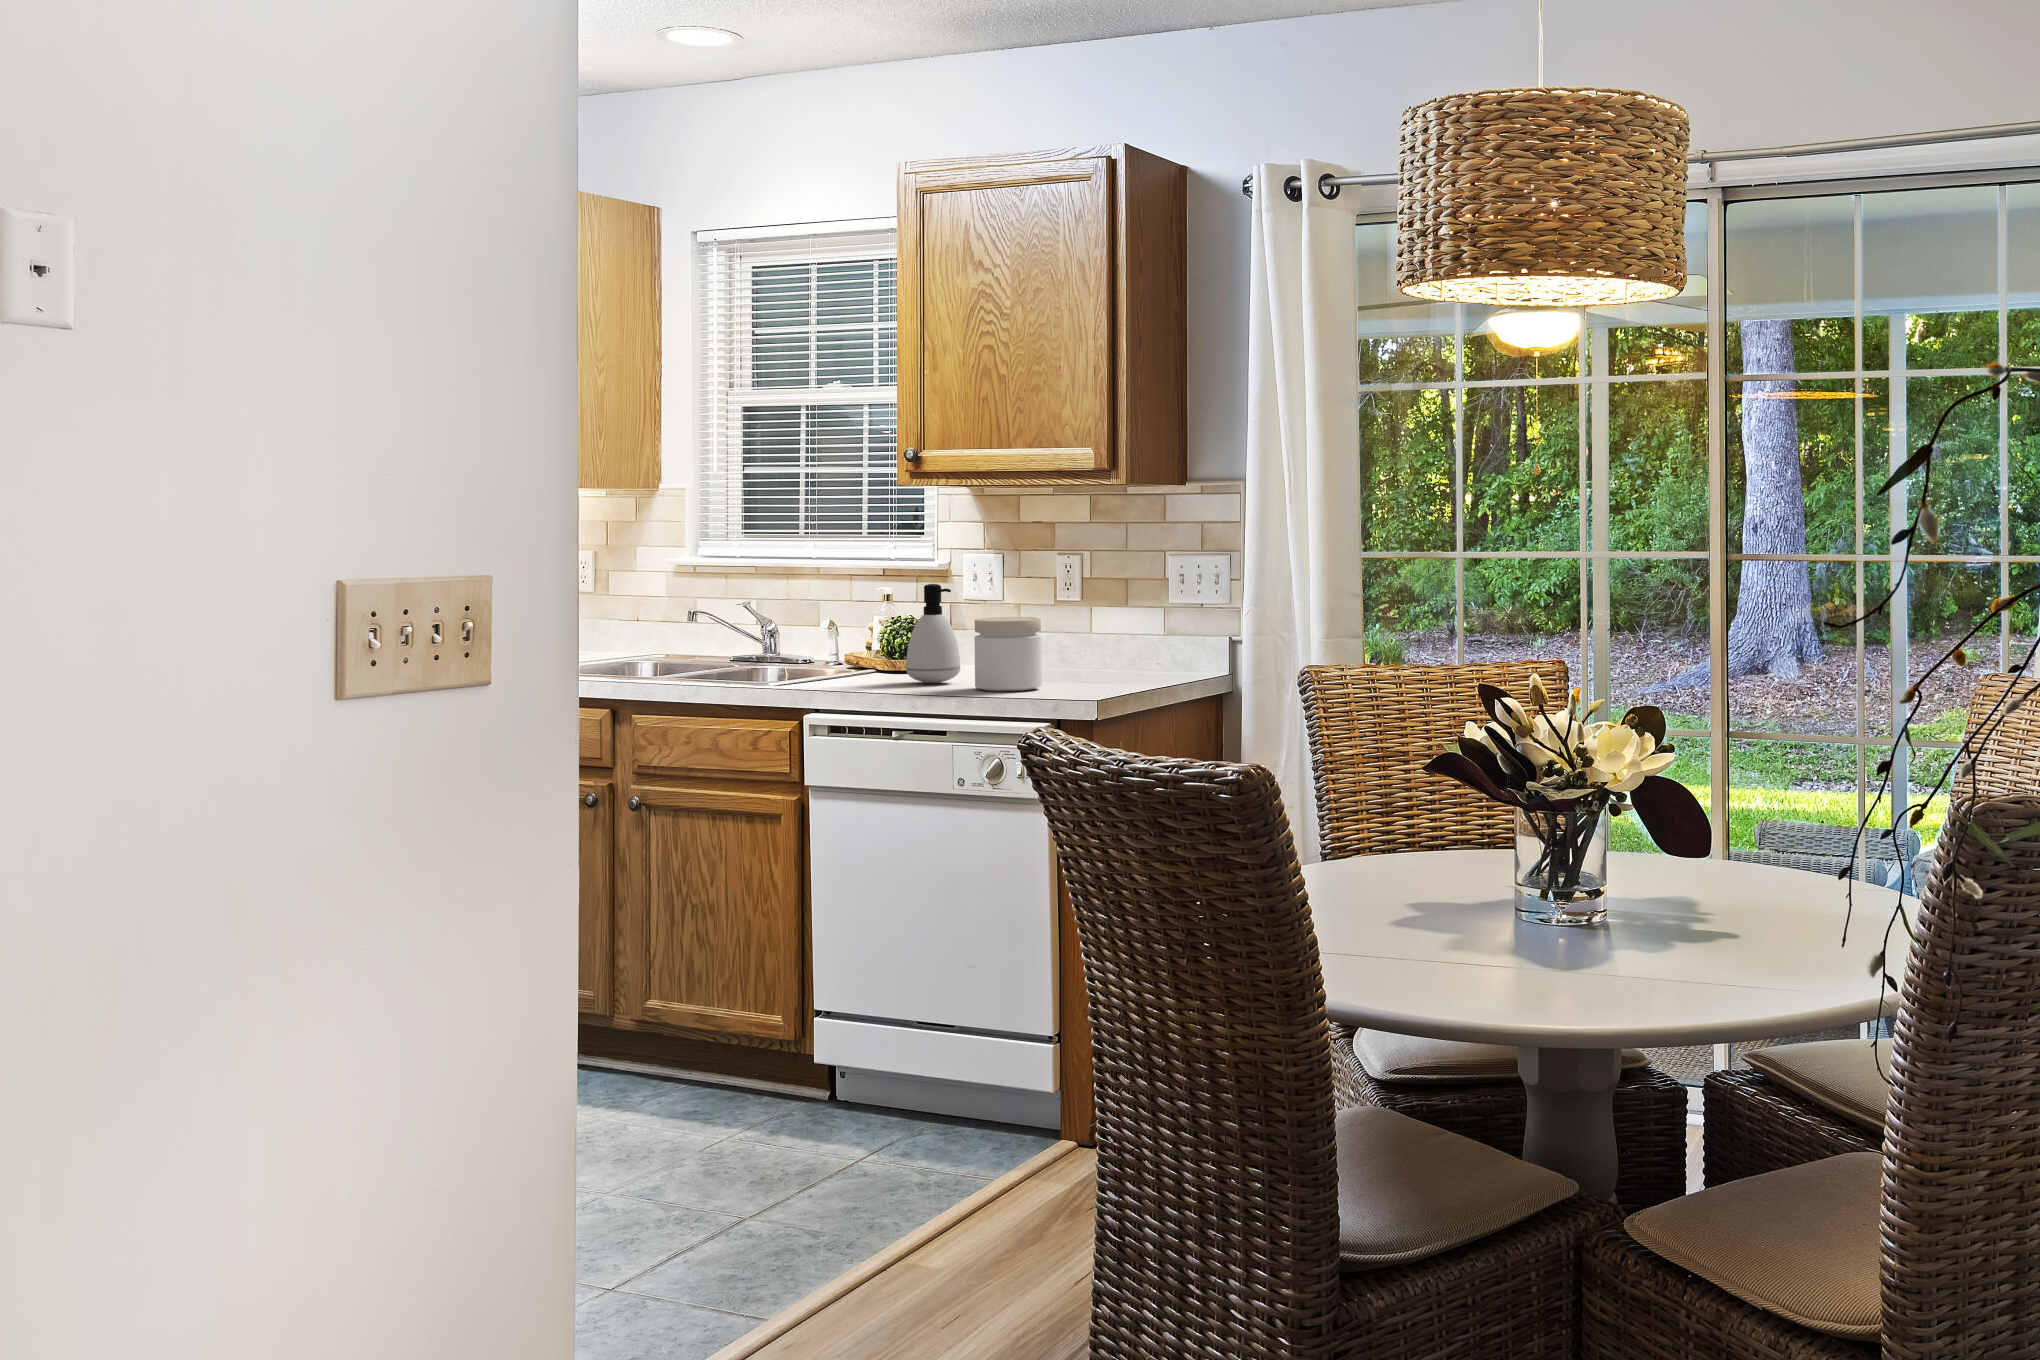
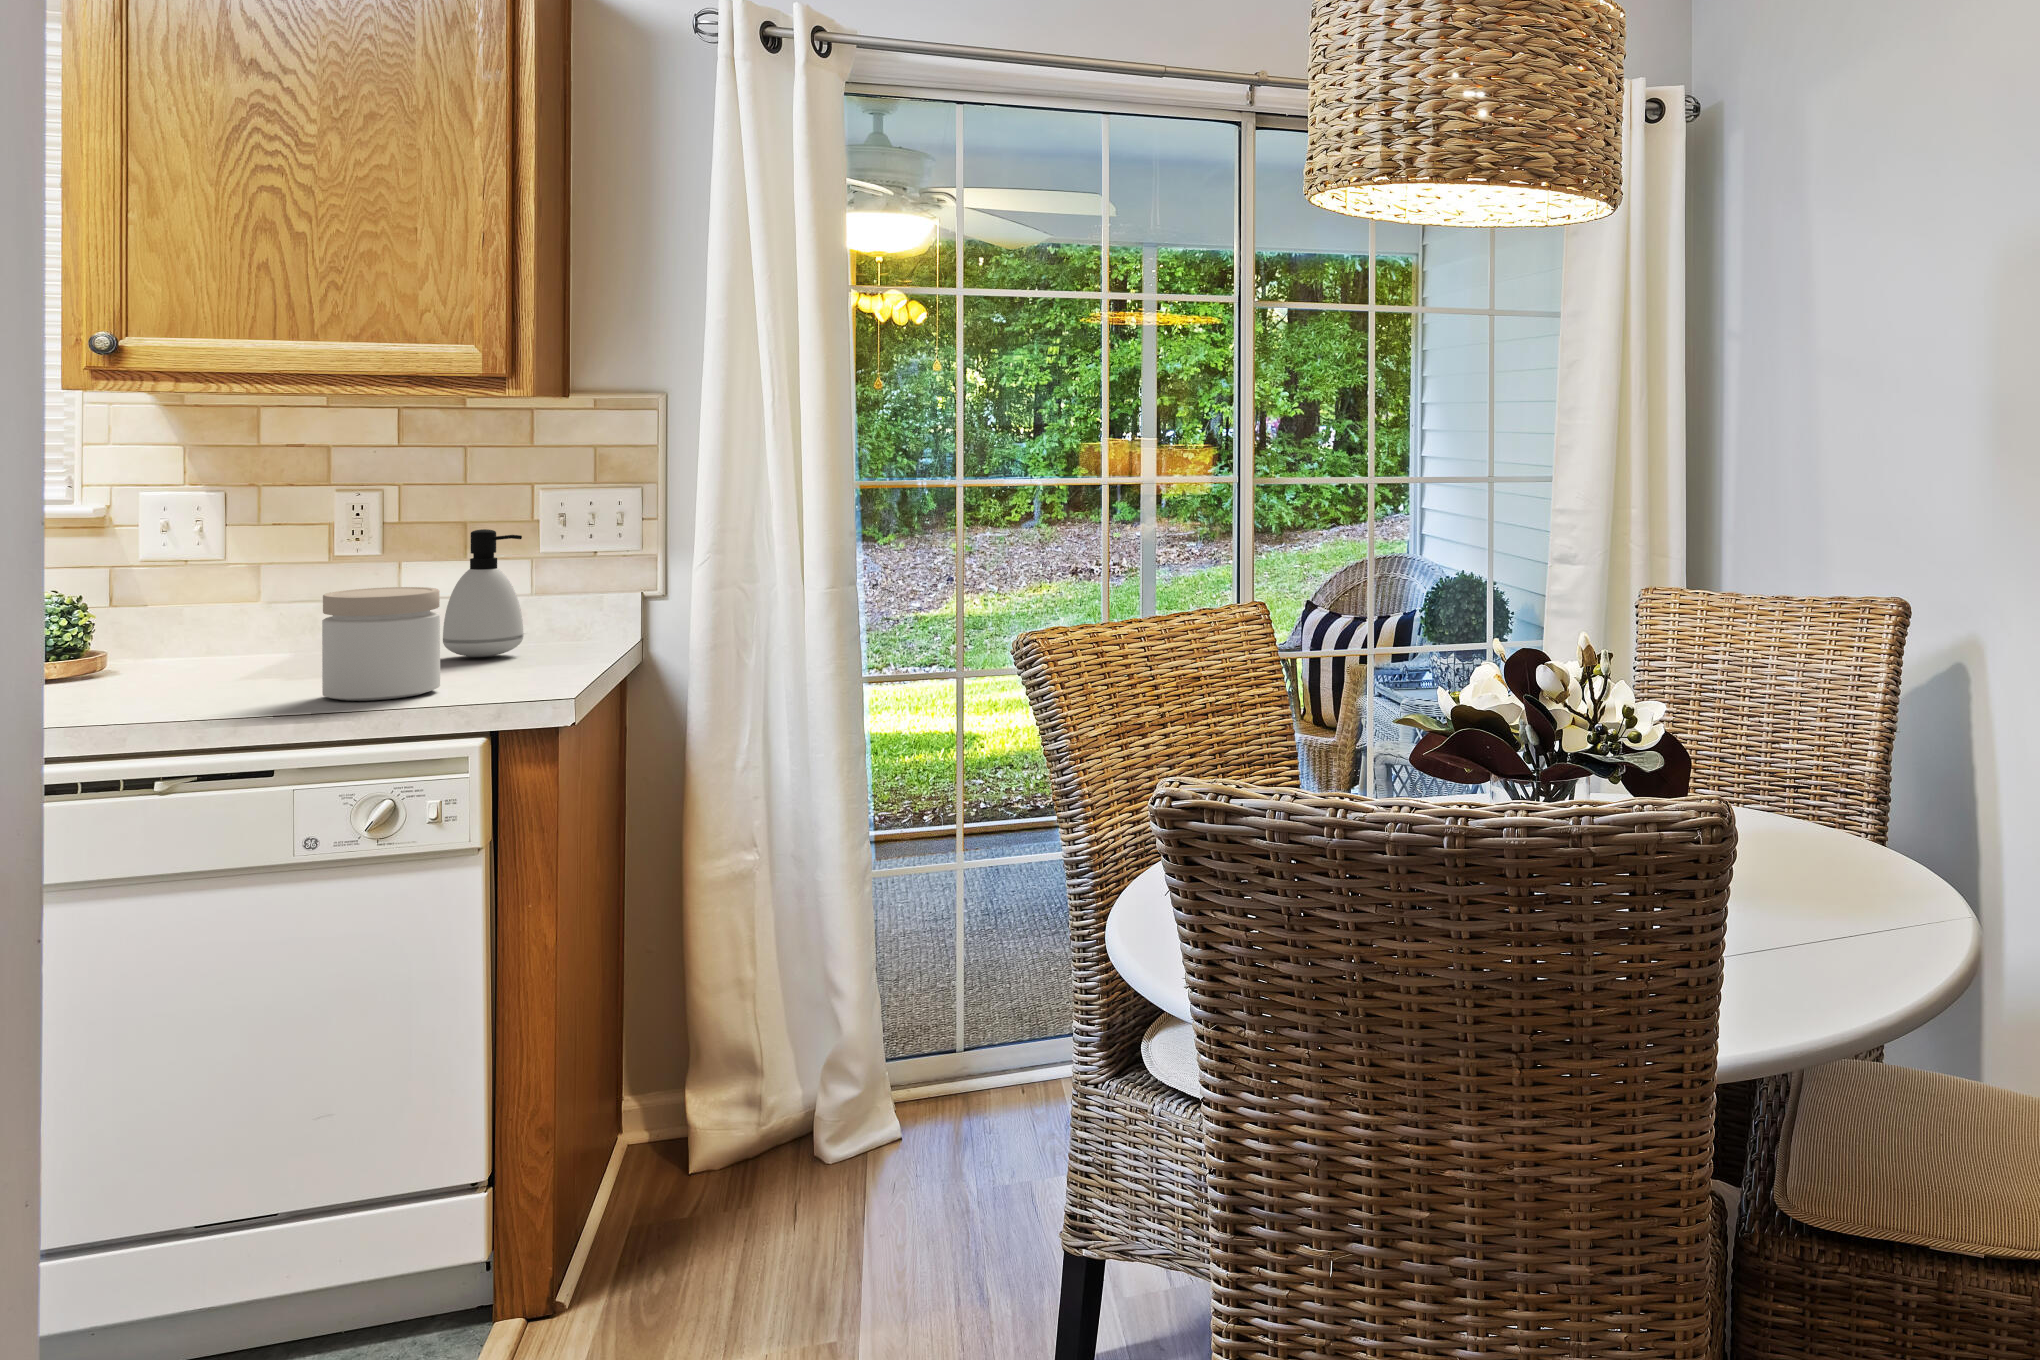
soap dispenser: present [906,584,960,683] -> present [443,529,523,657]

